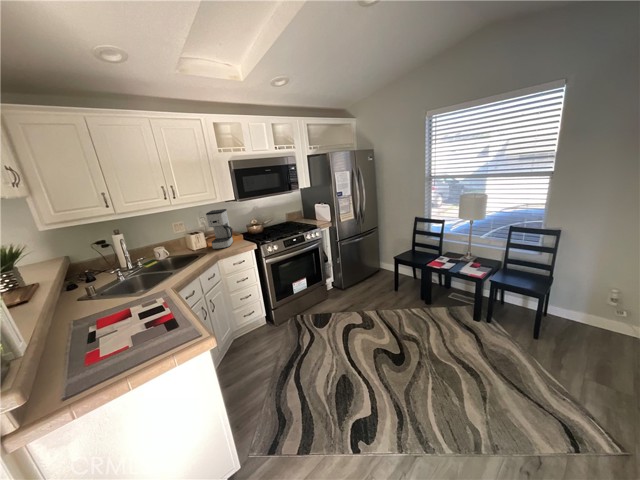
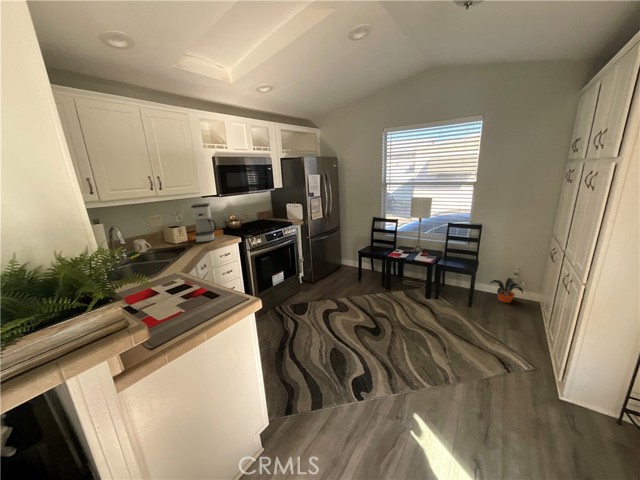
potted plant: none [568,303,625,338] -> present [490,278,523,303]

